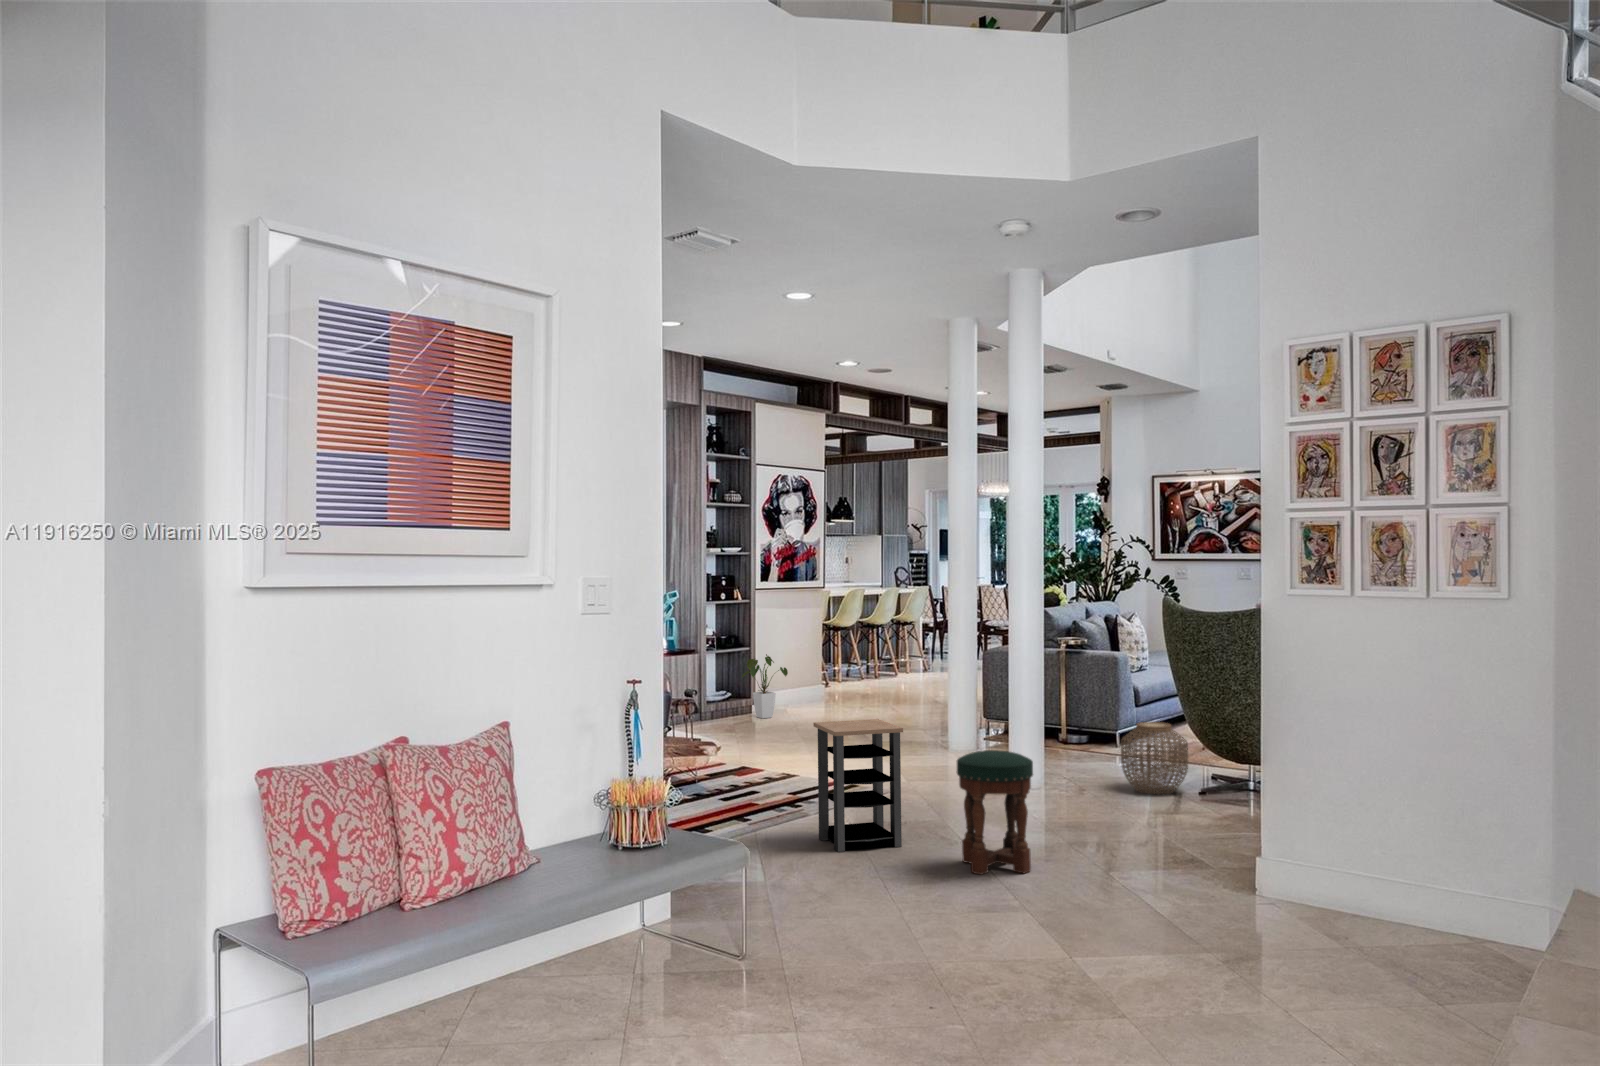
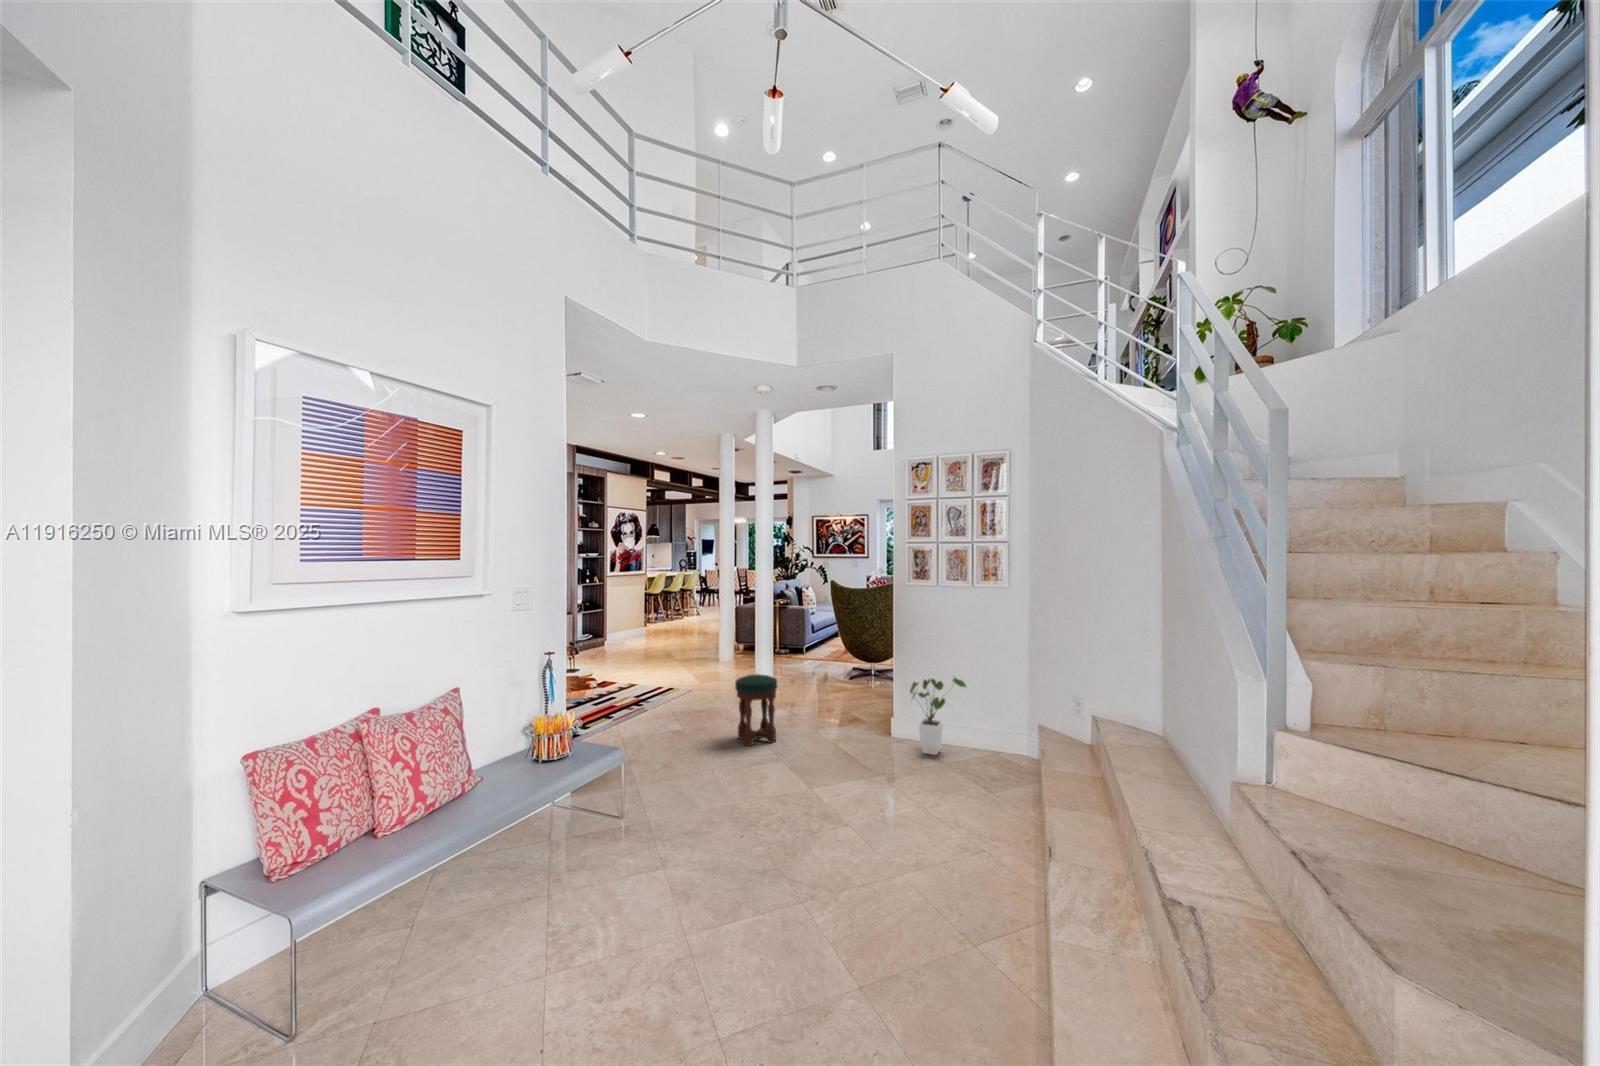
house plant: present [742,654,788,718] -> present [910,678,966,755]
side table: present [813,719,903,852] -> none [650,658,703,738]
woven basket: present [1121,722,1188,794] -> none [812,648,845,686]

